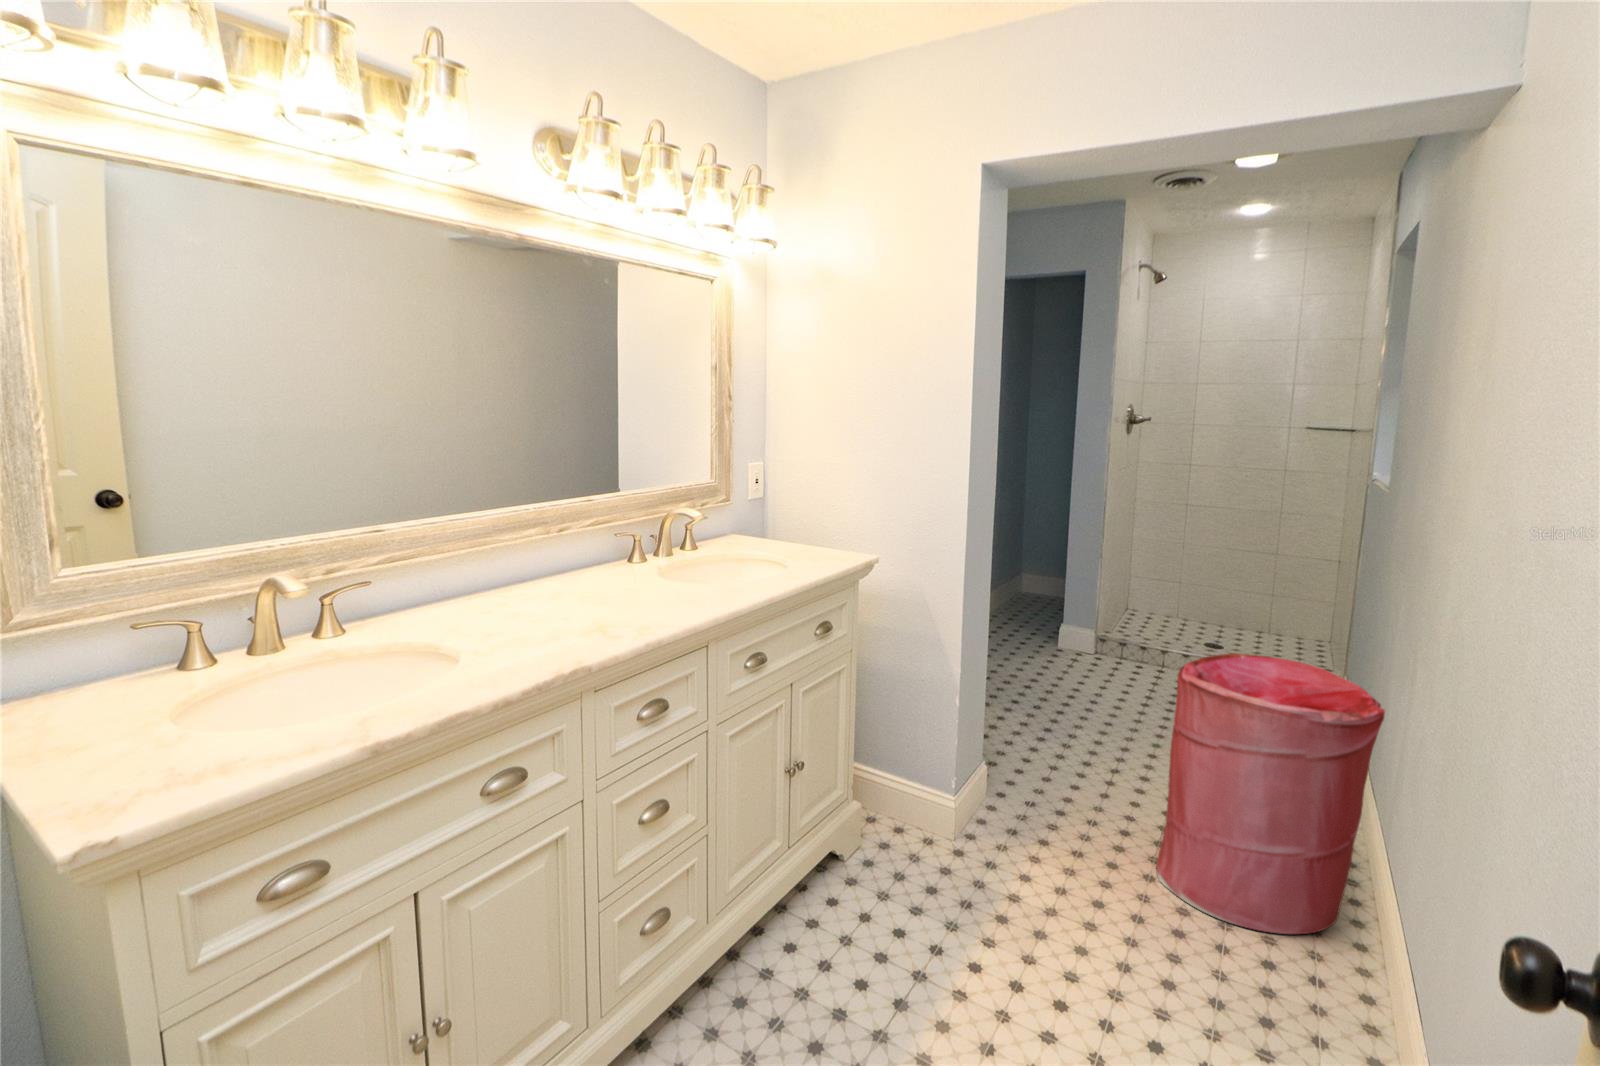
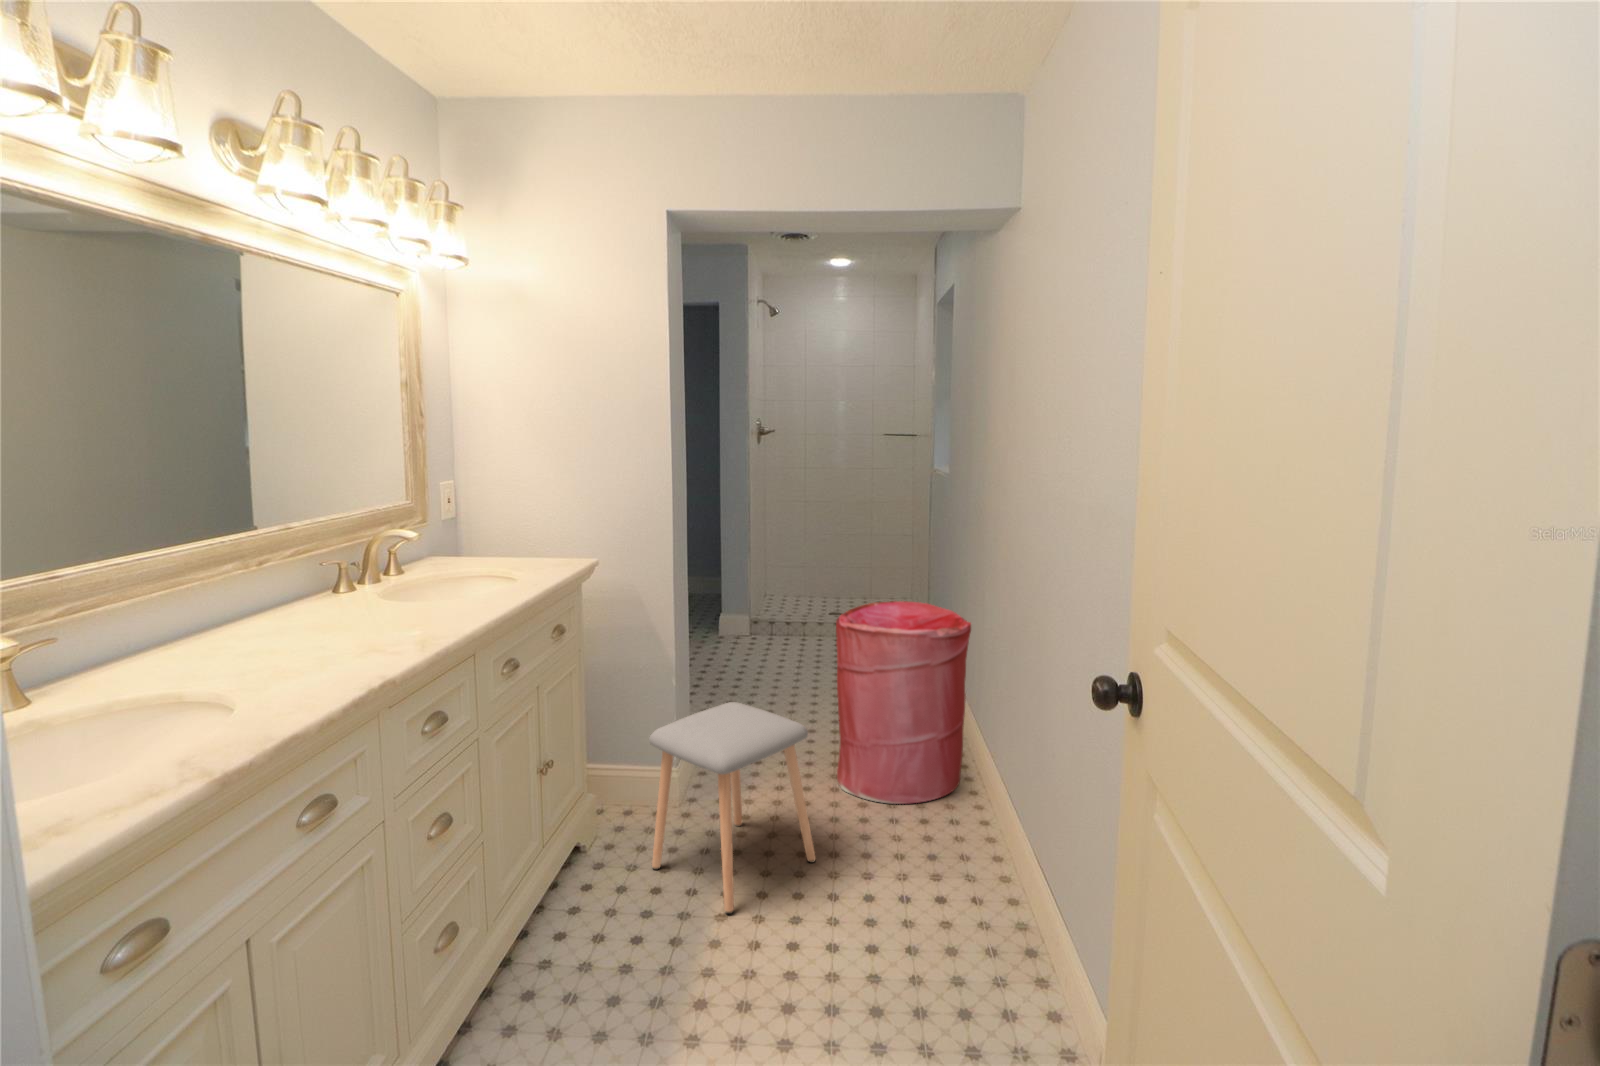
stool: none [903,745,1104,999] -> present [649,702,816,914]

